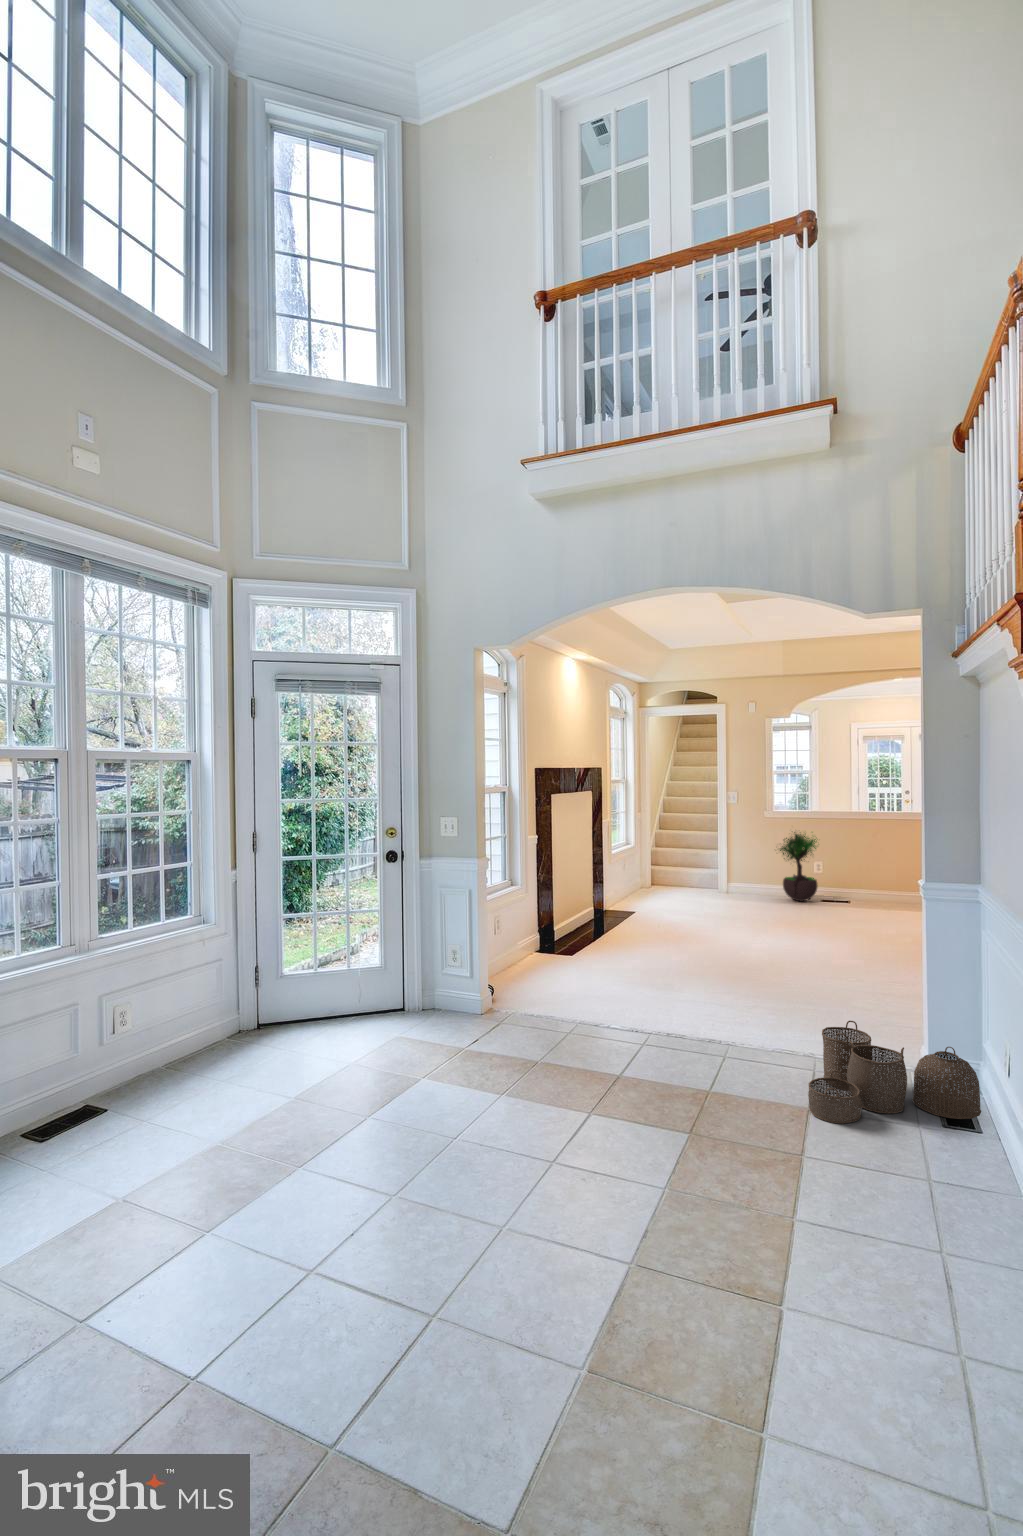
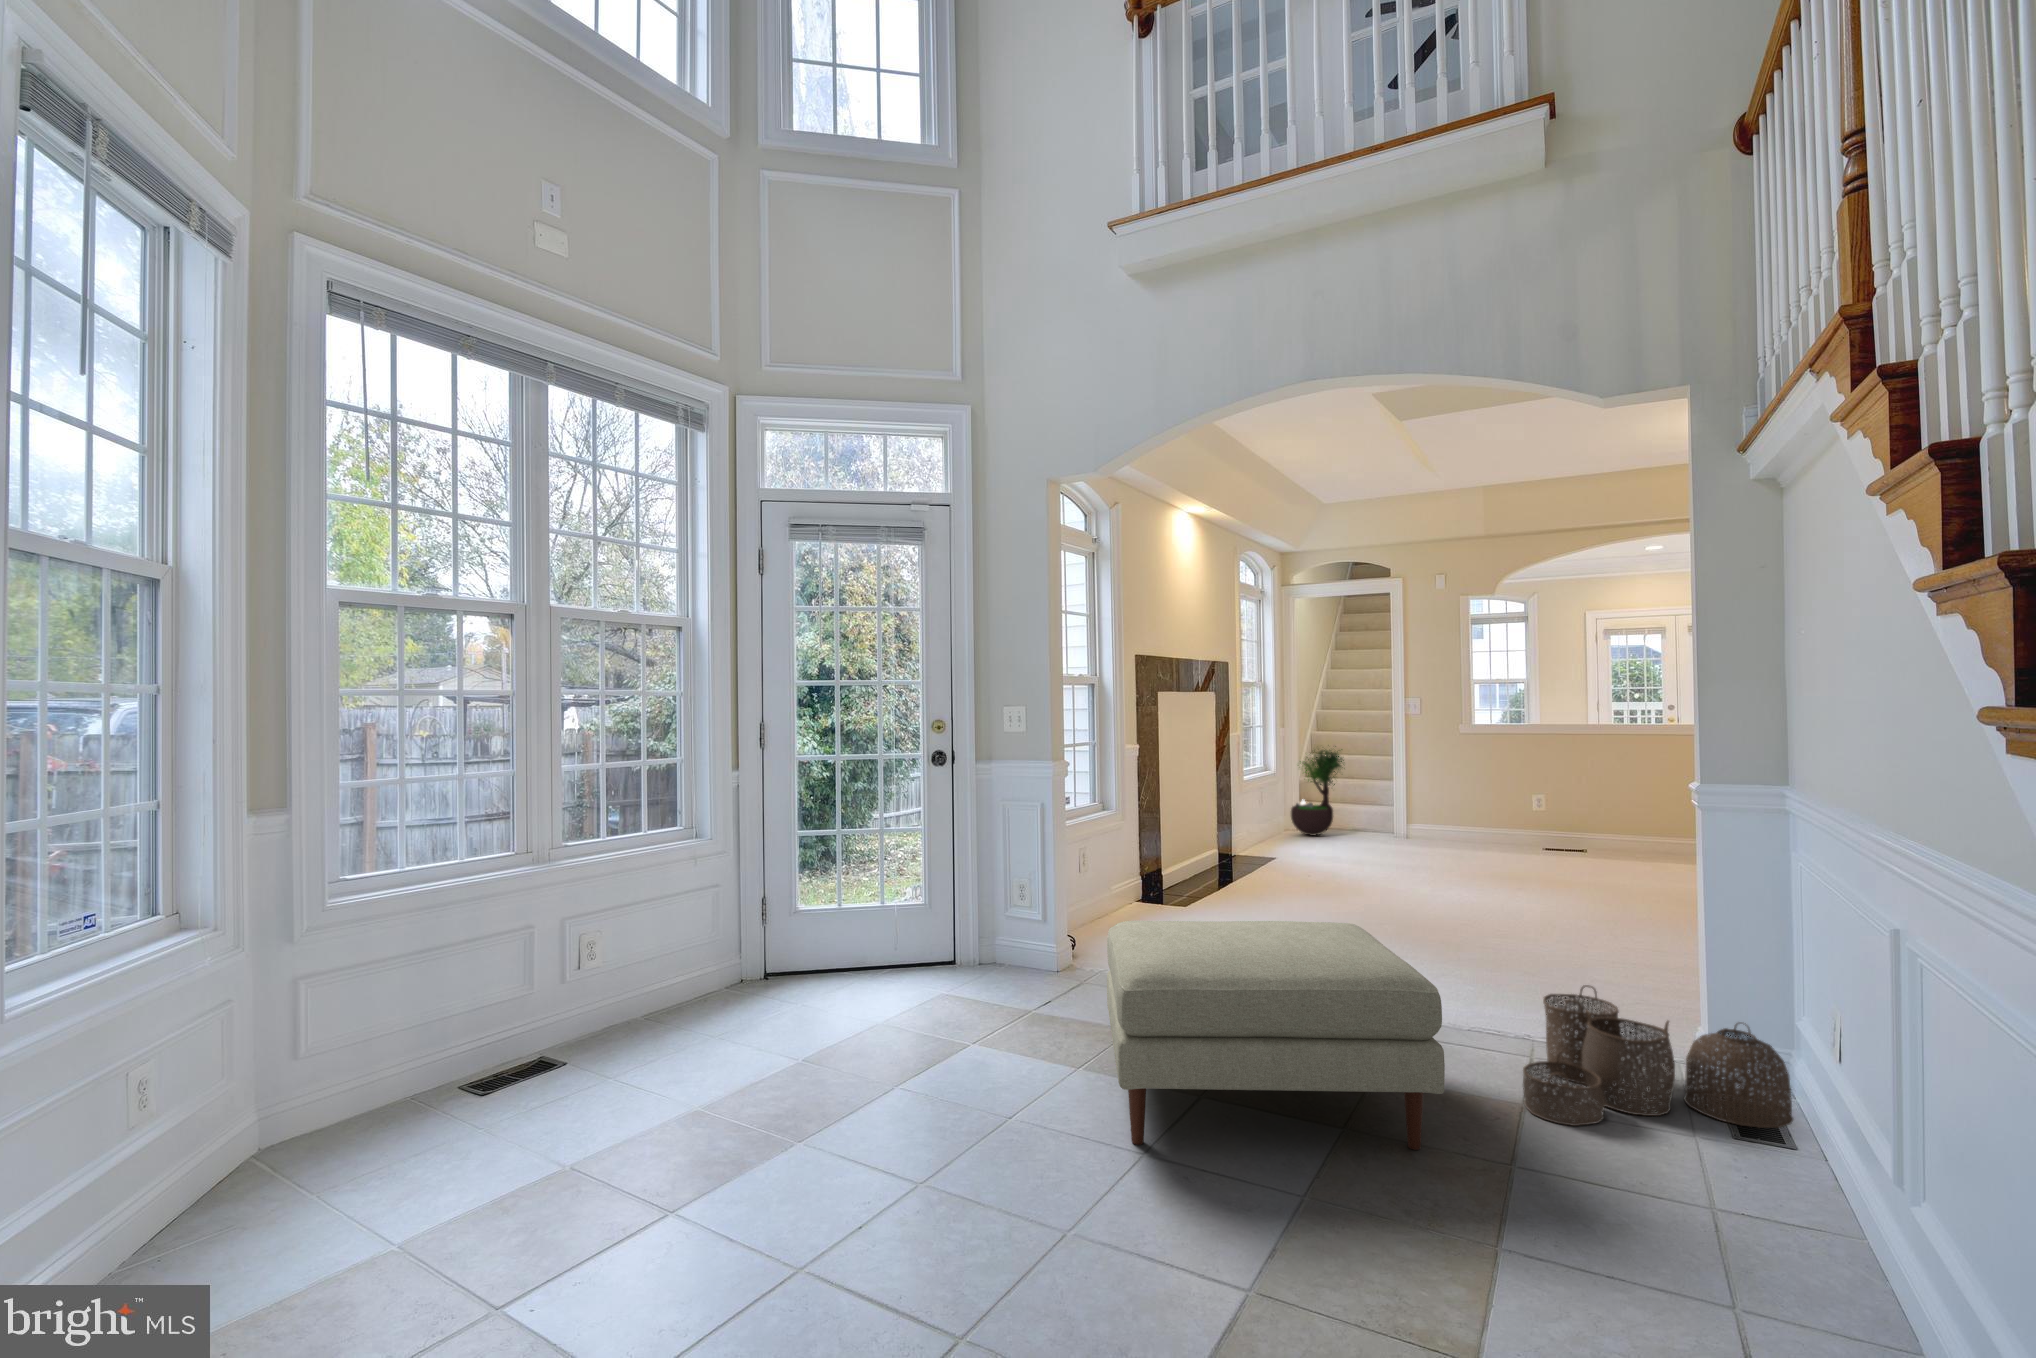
potted tree: present [780,832,818,901] -> present [1291,746,1344,835]
ottoman: none [521,983,758,1155] -> present [1107,921,1445,1150]

